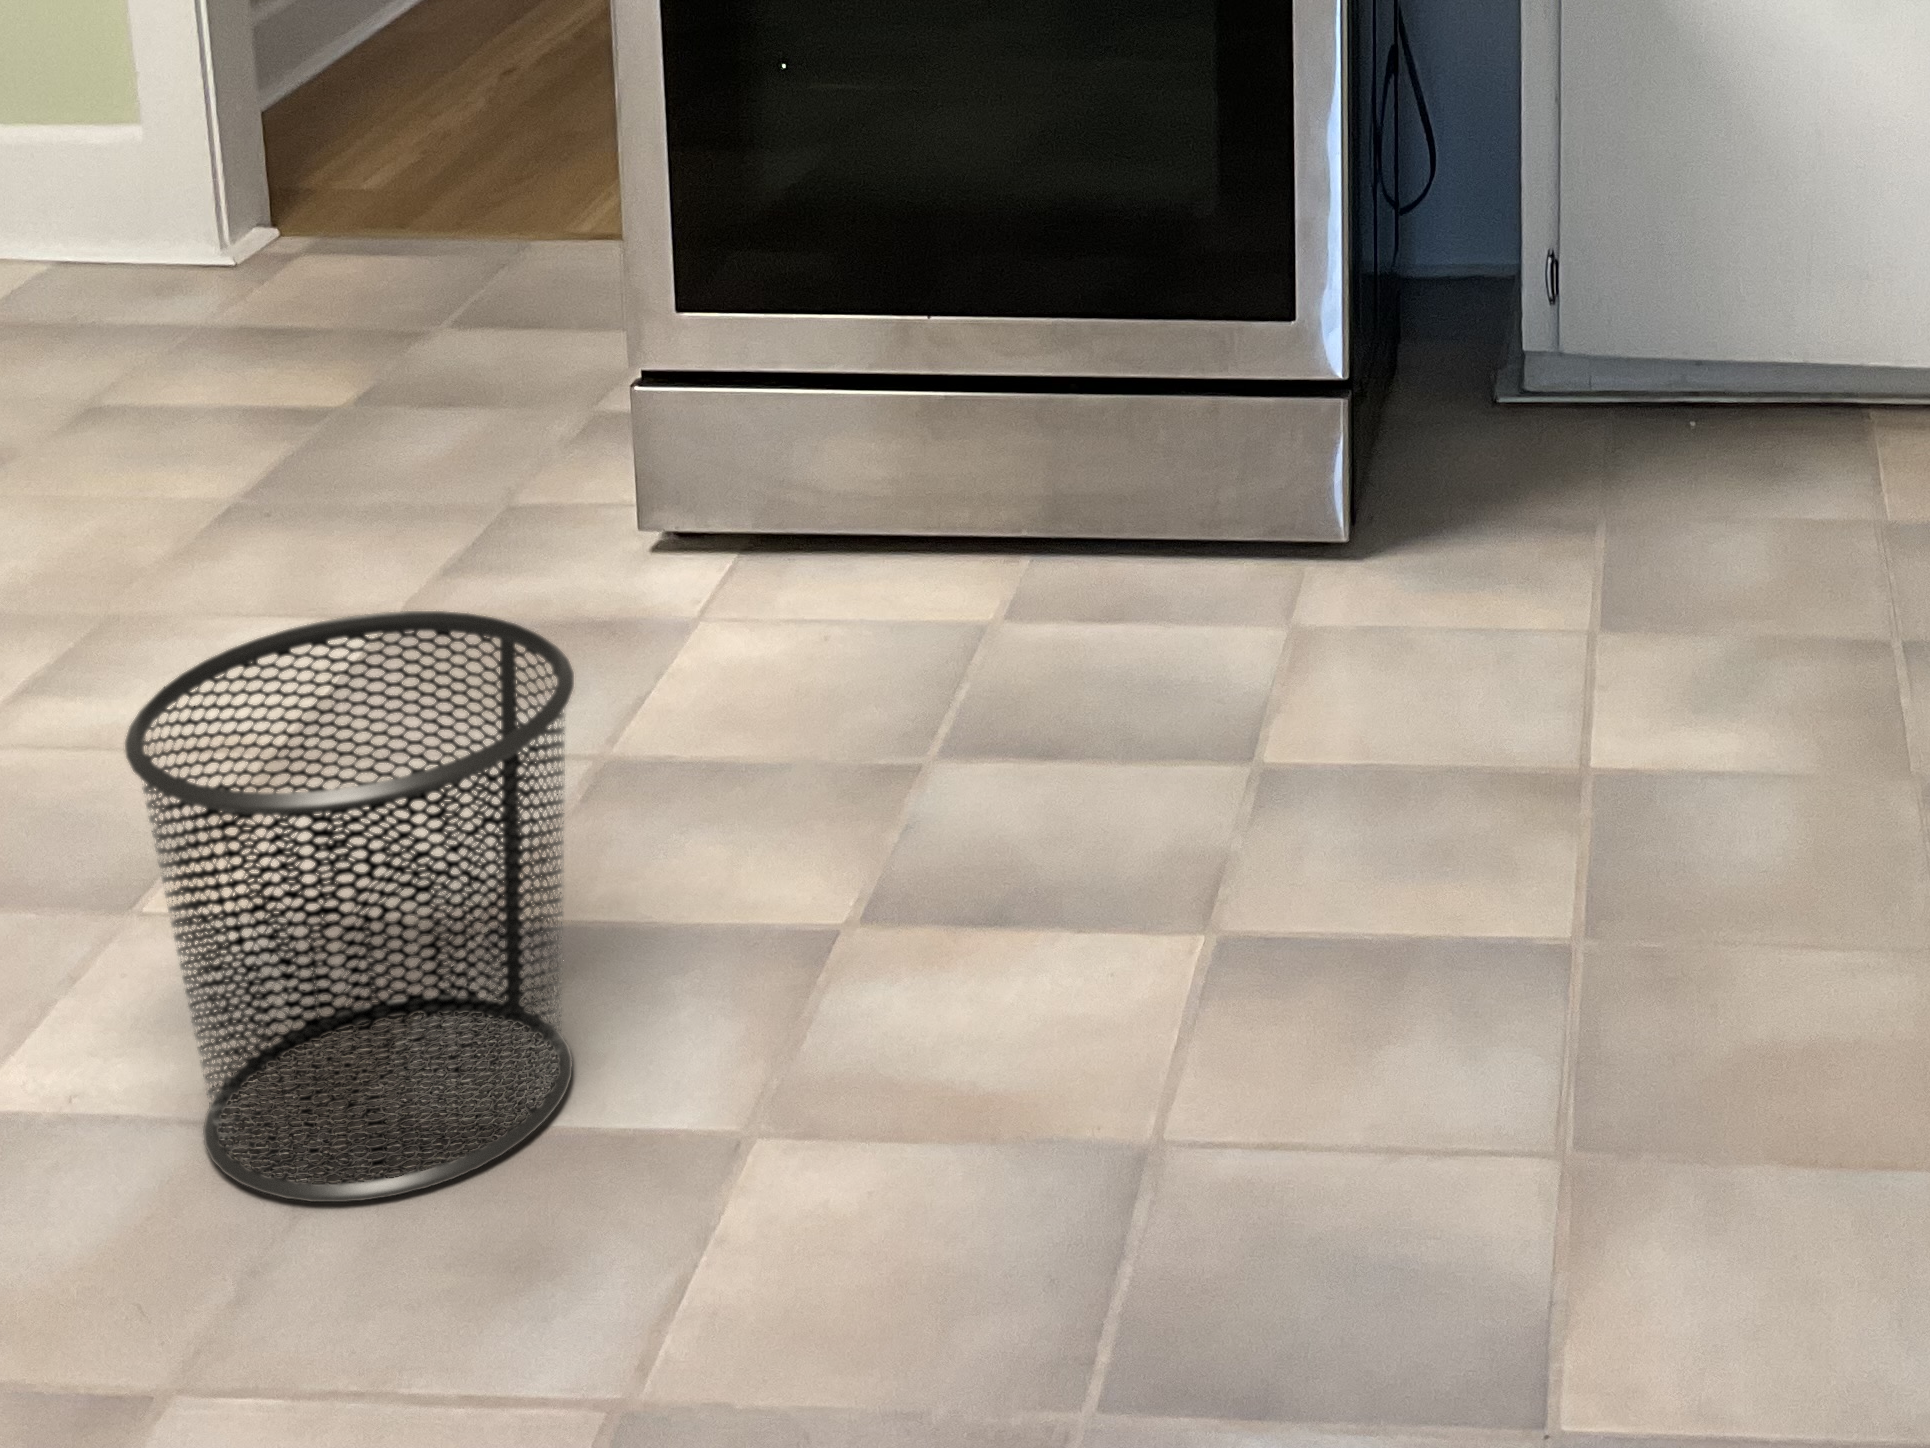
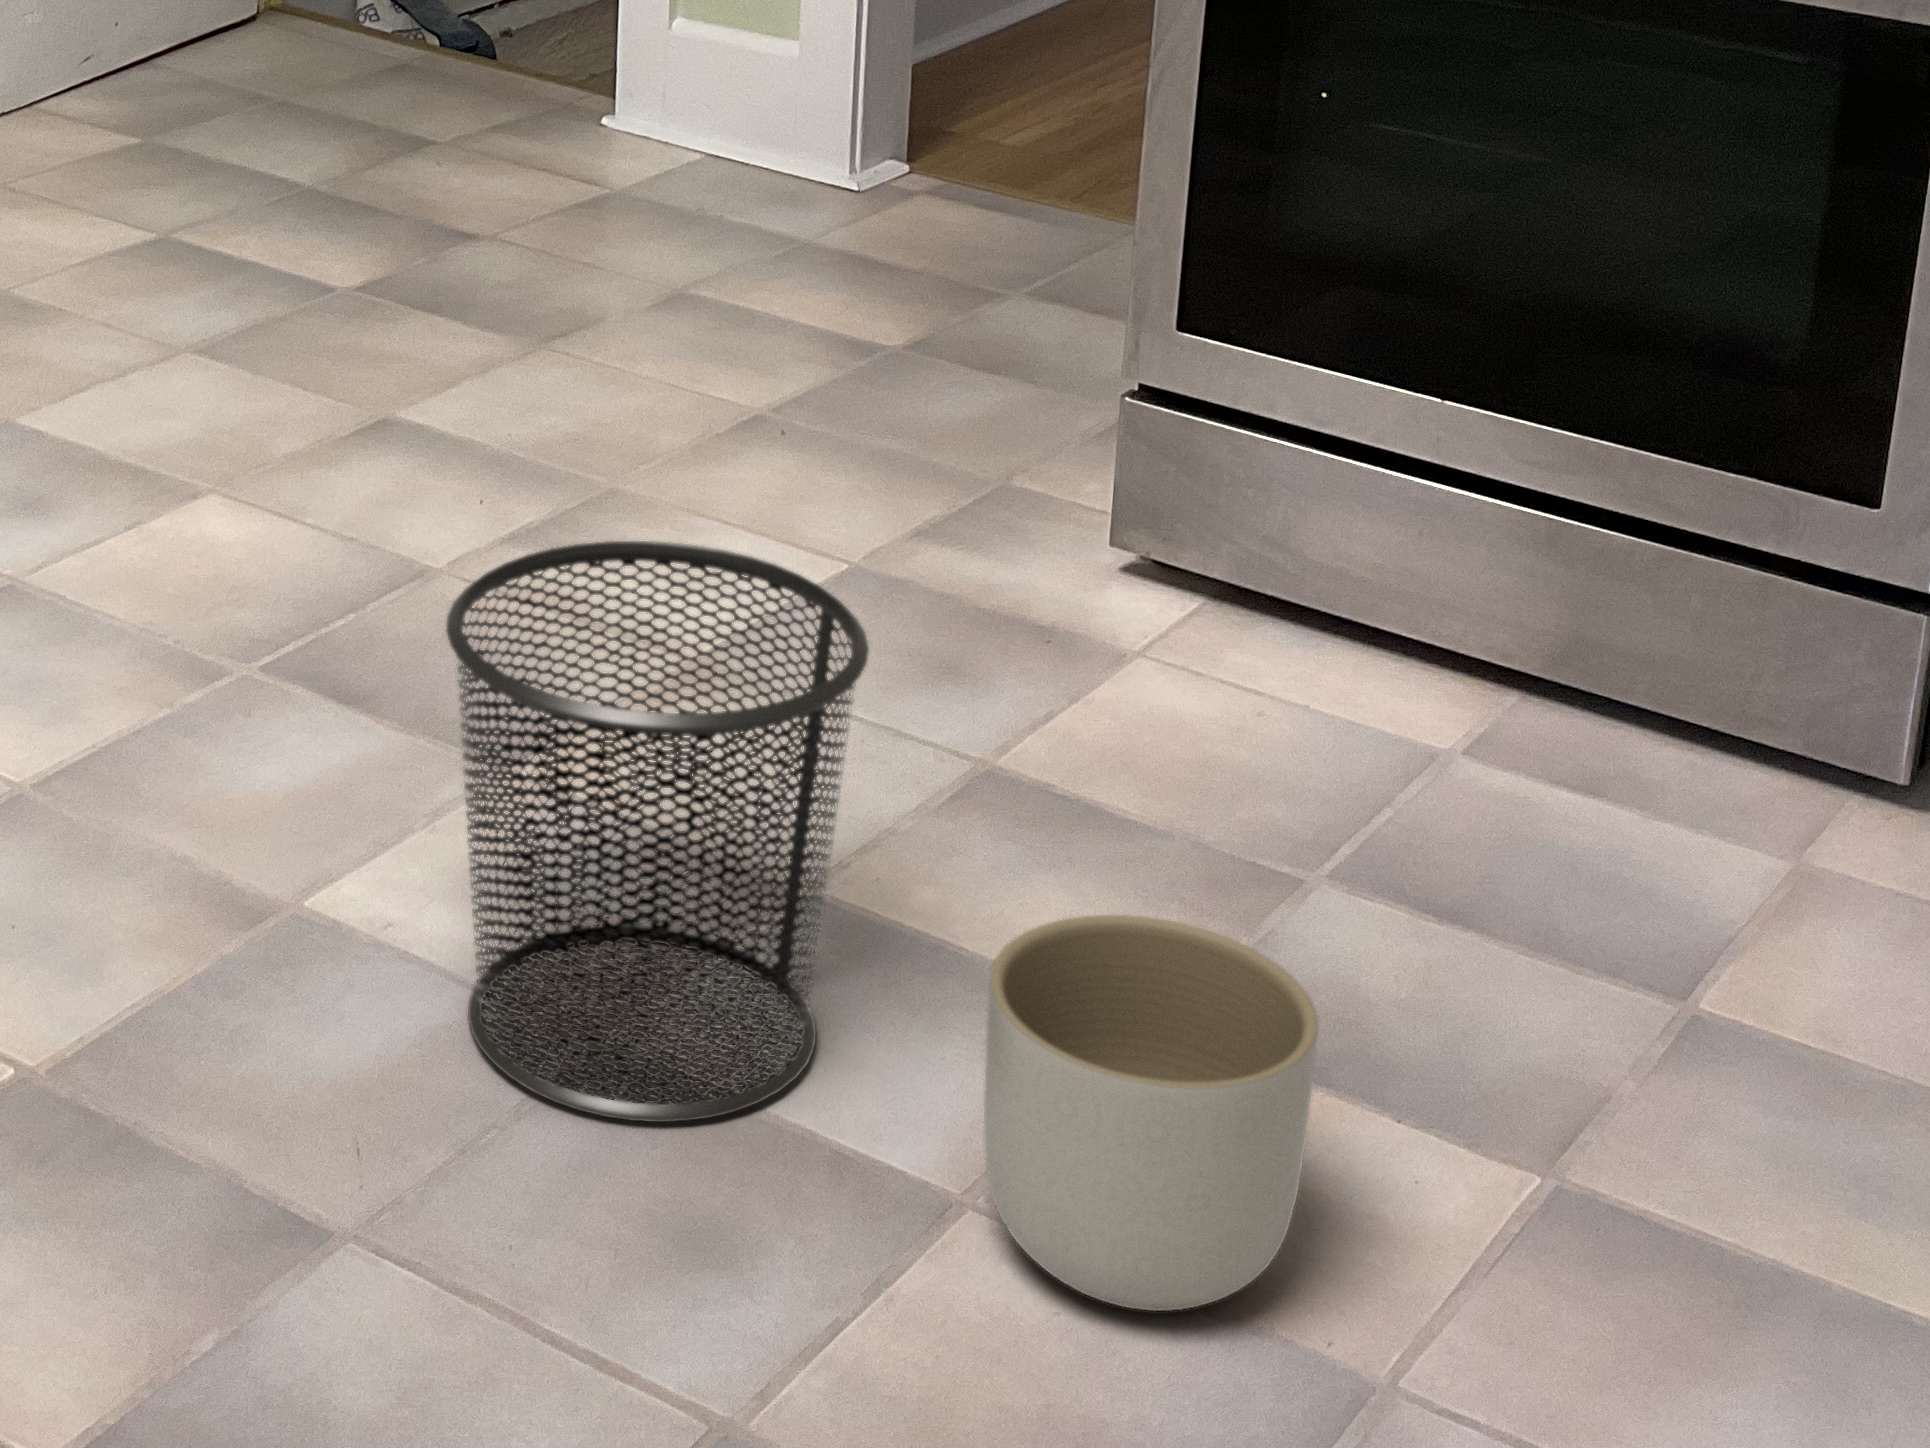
planter: none [766,814,1062,1167] -> present [984,915,1318,1311]

